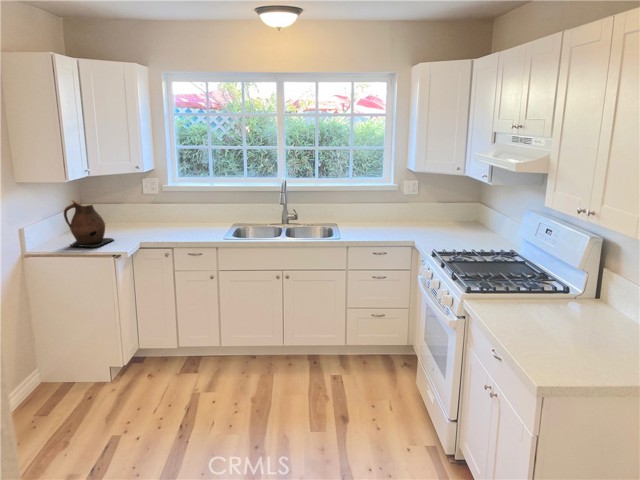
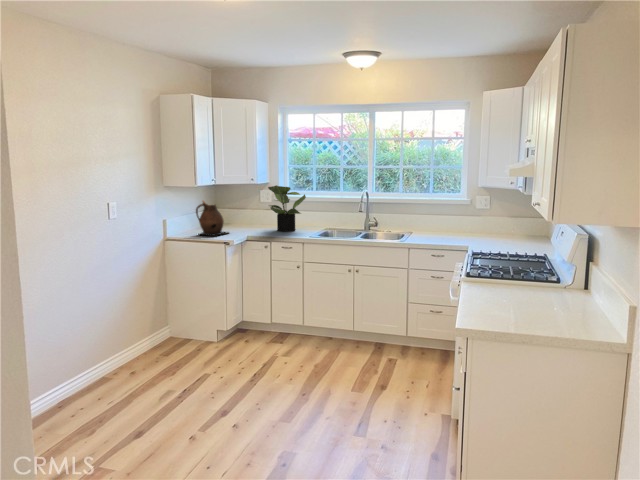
potted plant: none [160,176,210,232] -> present [268,185,306,232]

